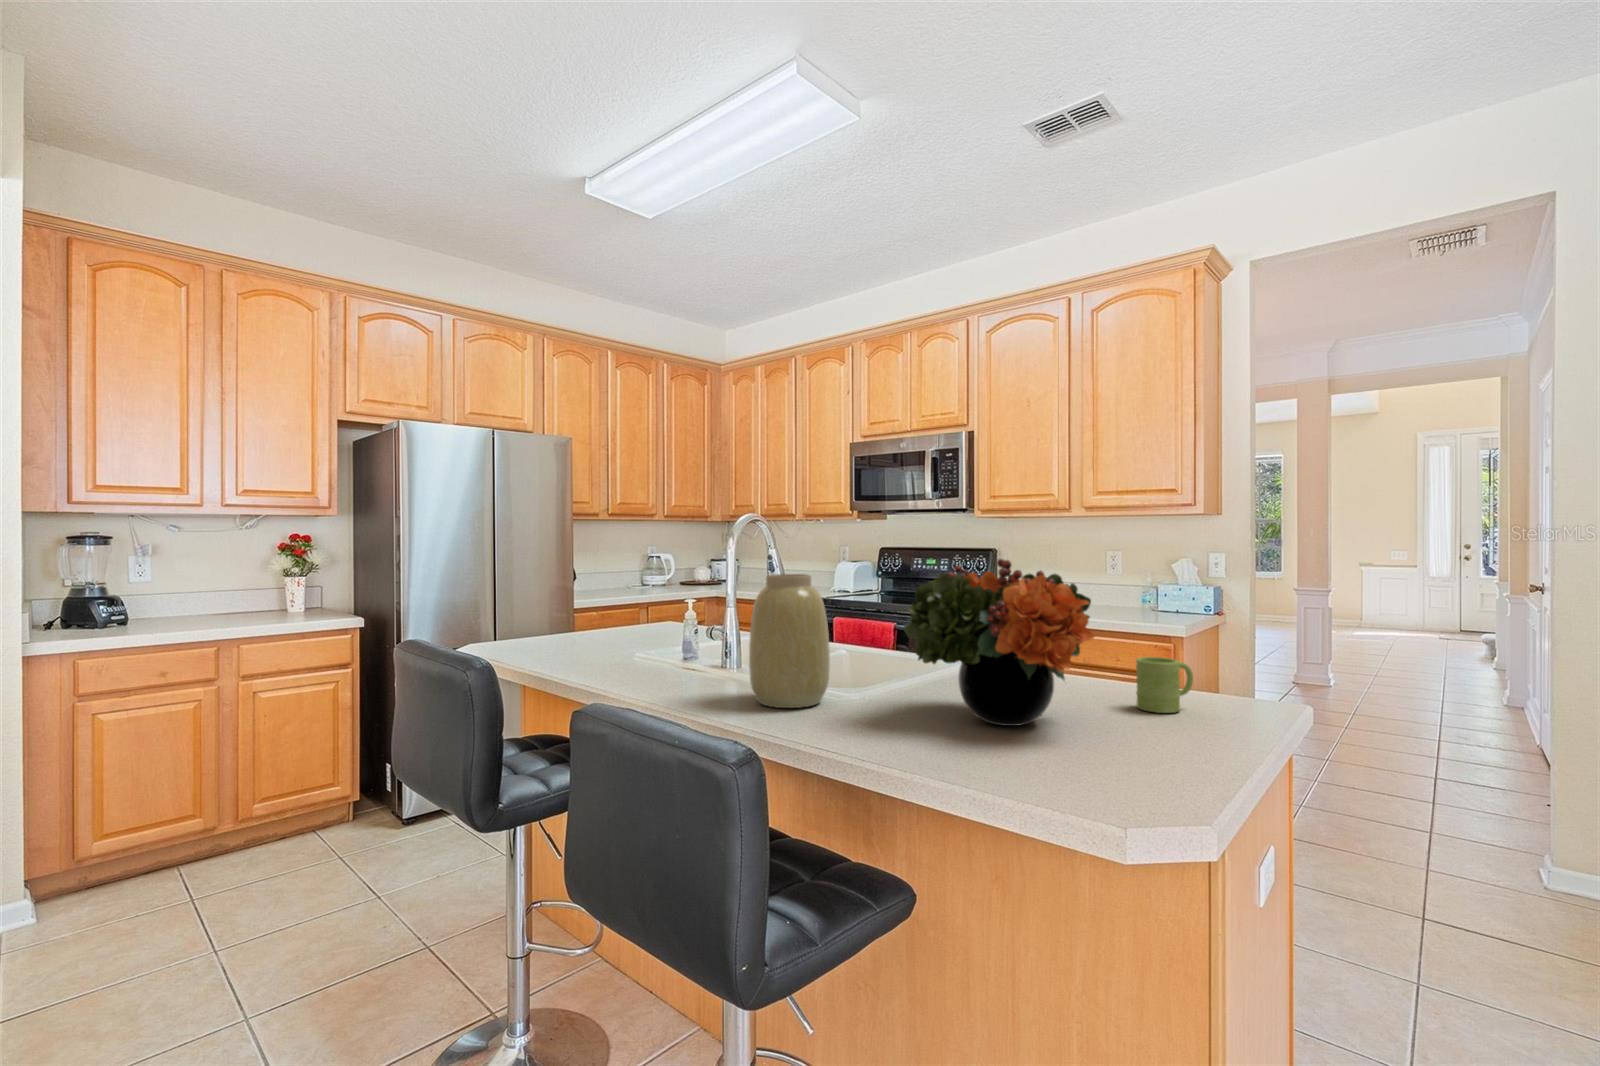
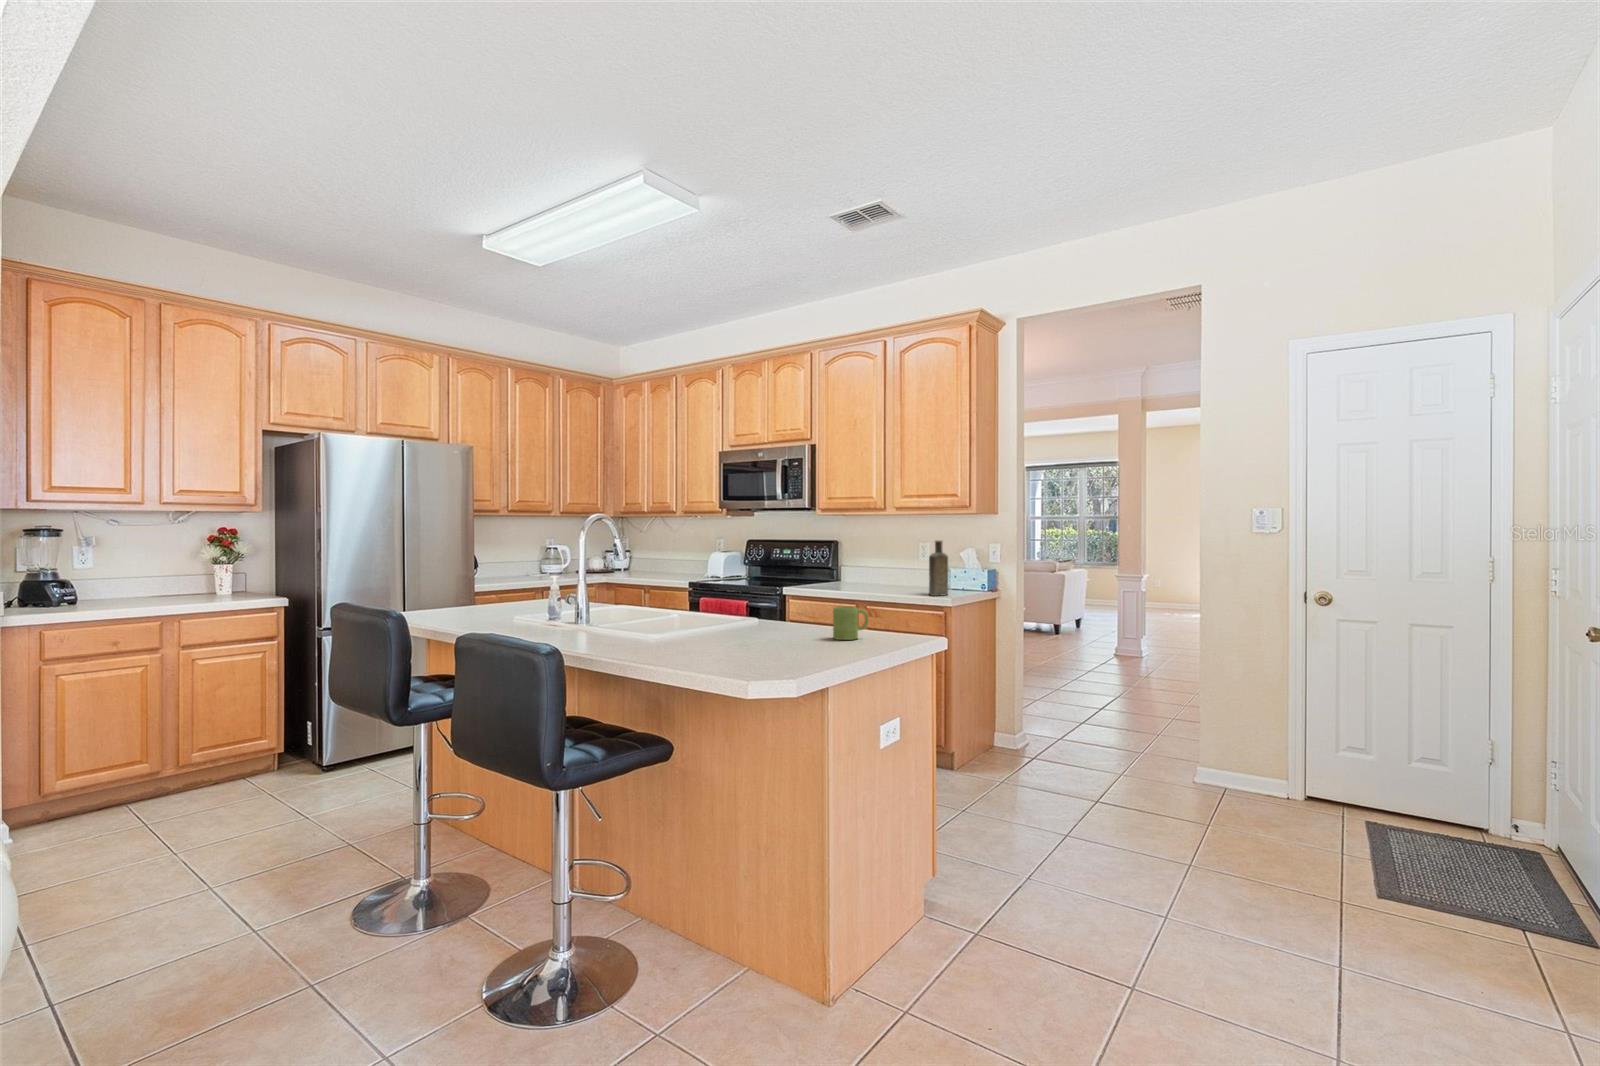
bottle: none [1133,549,1165,620] -> present [929,540,948,596]
flower arrangement: present [904,559,1095,726] -> none [676,543,796,646]
vase: present [749,574,830,708] -> none [582,554,637,641]

